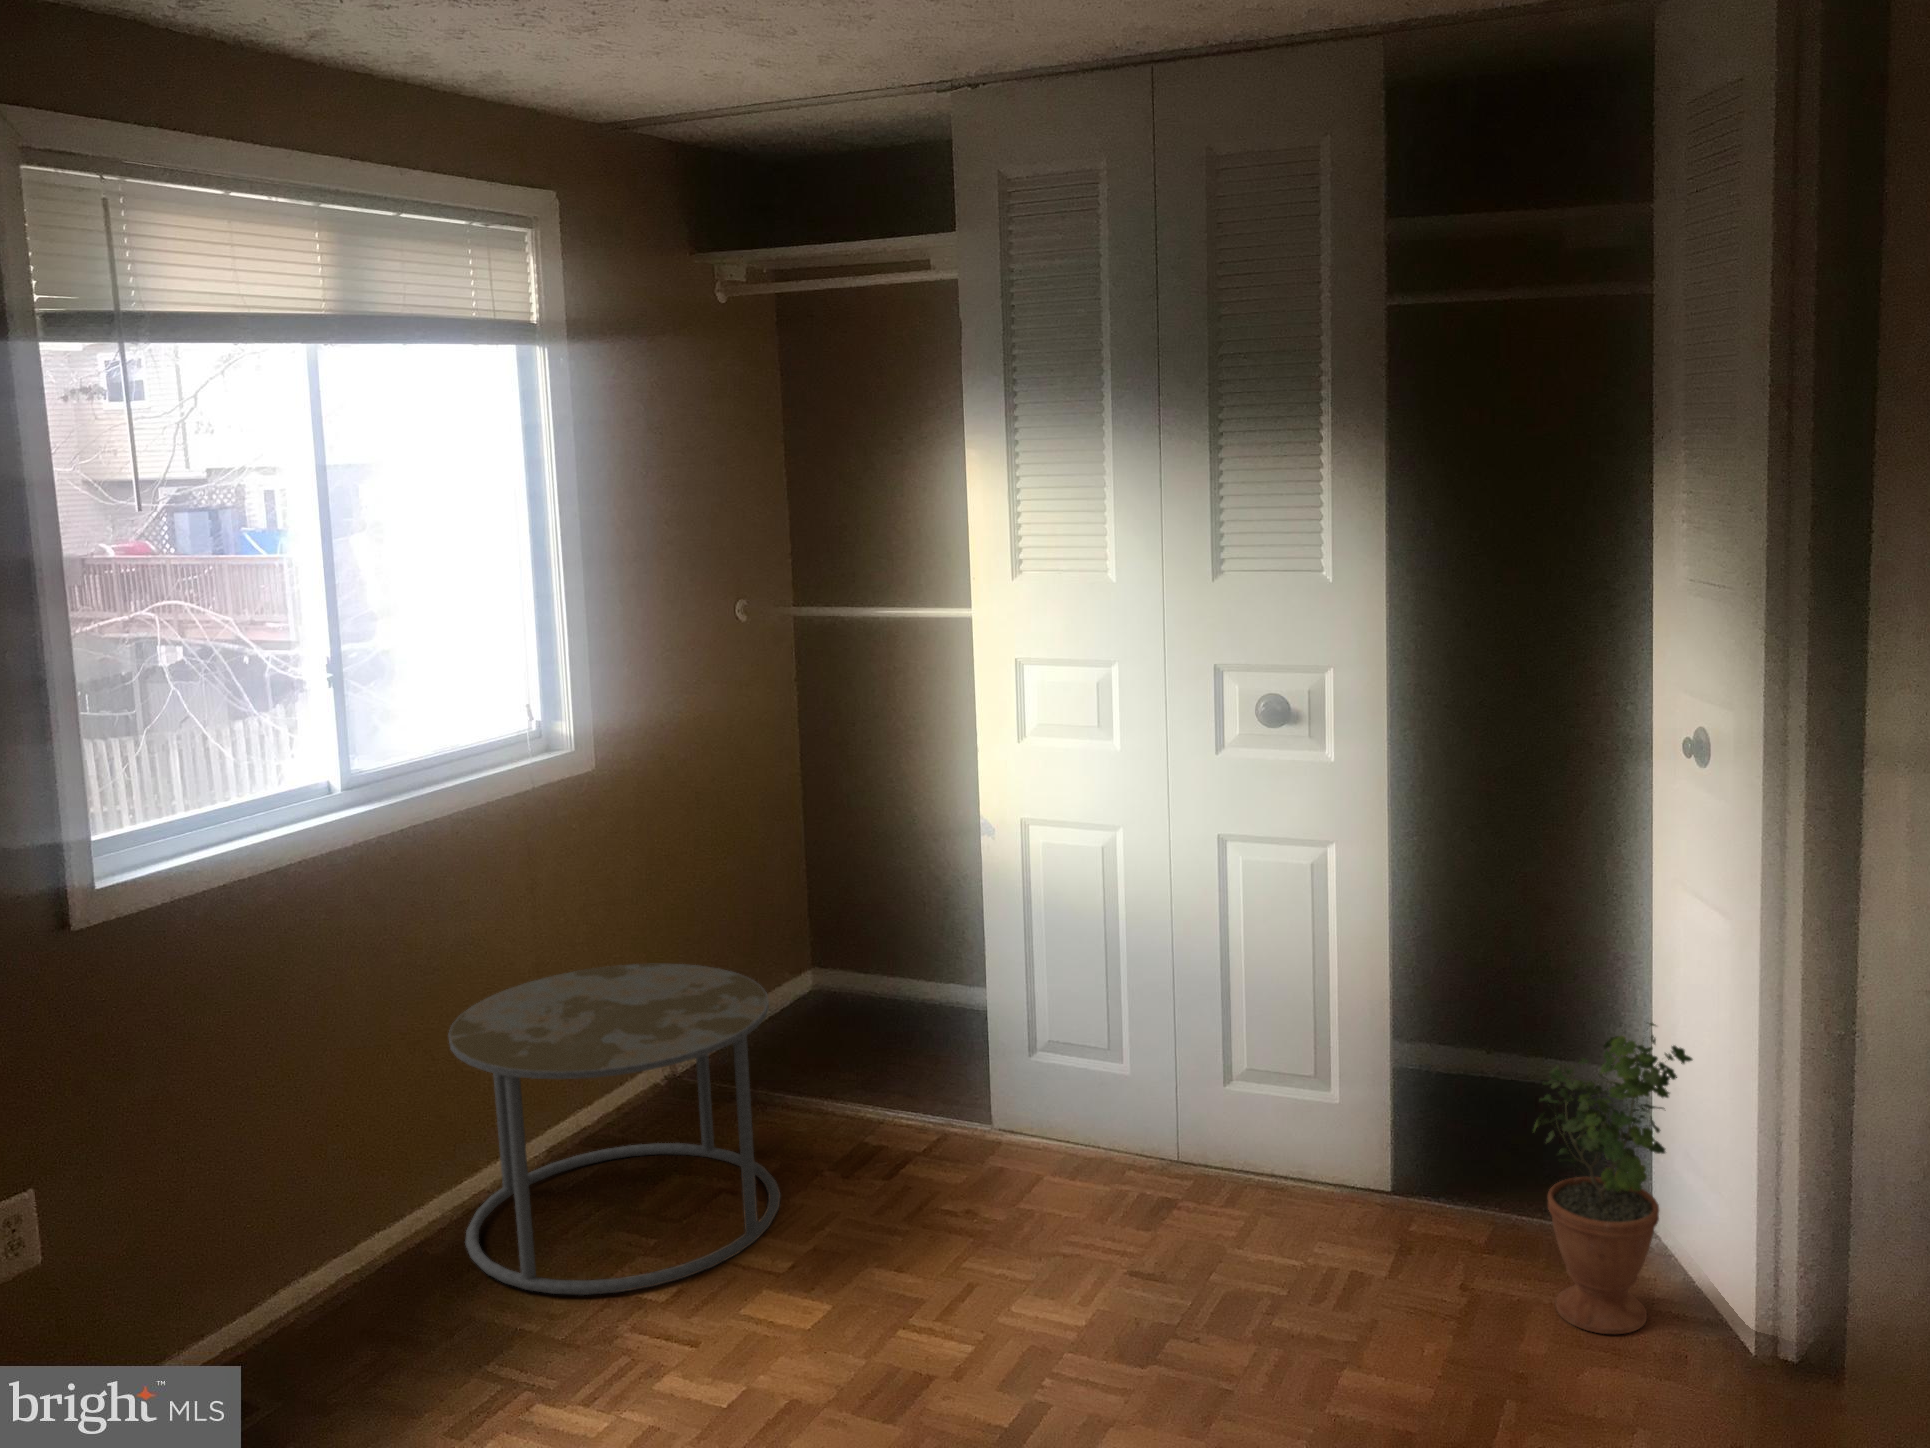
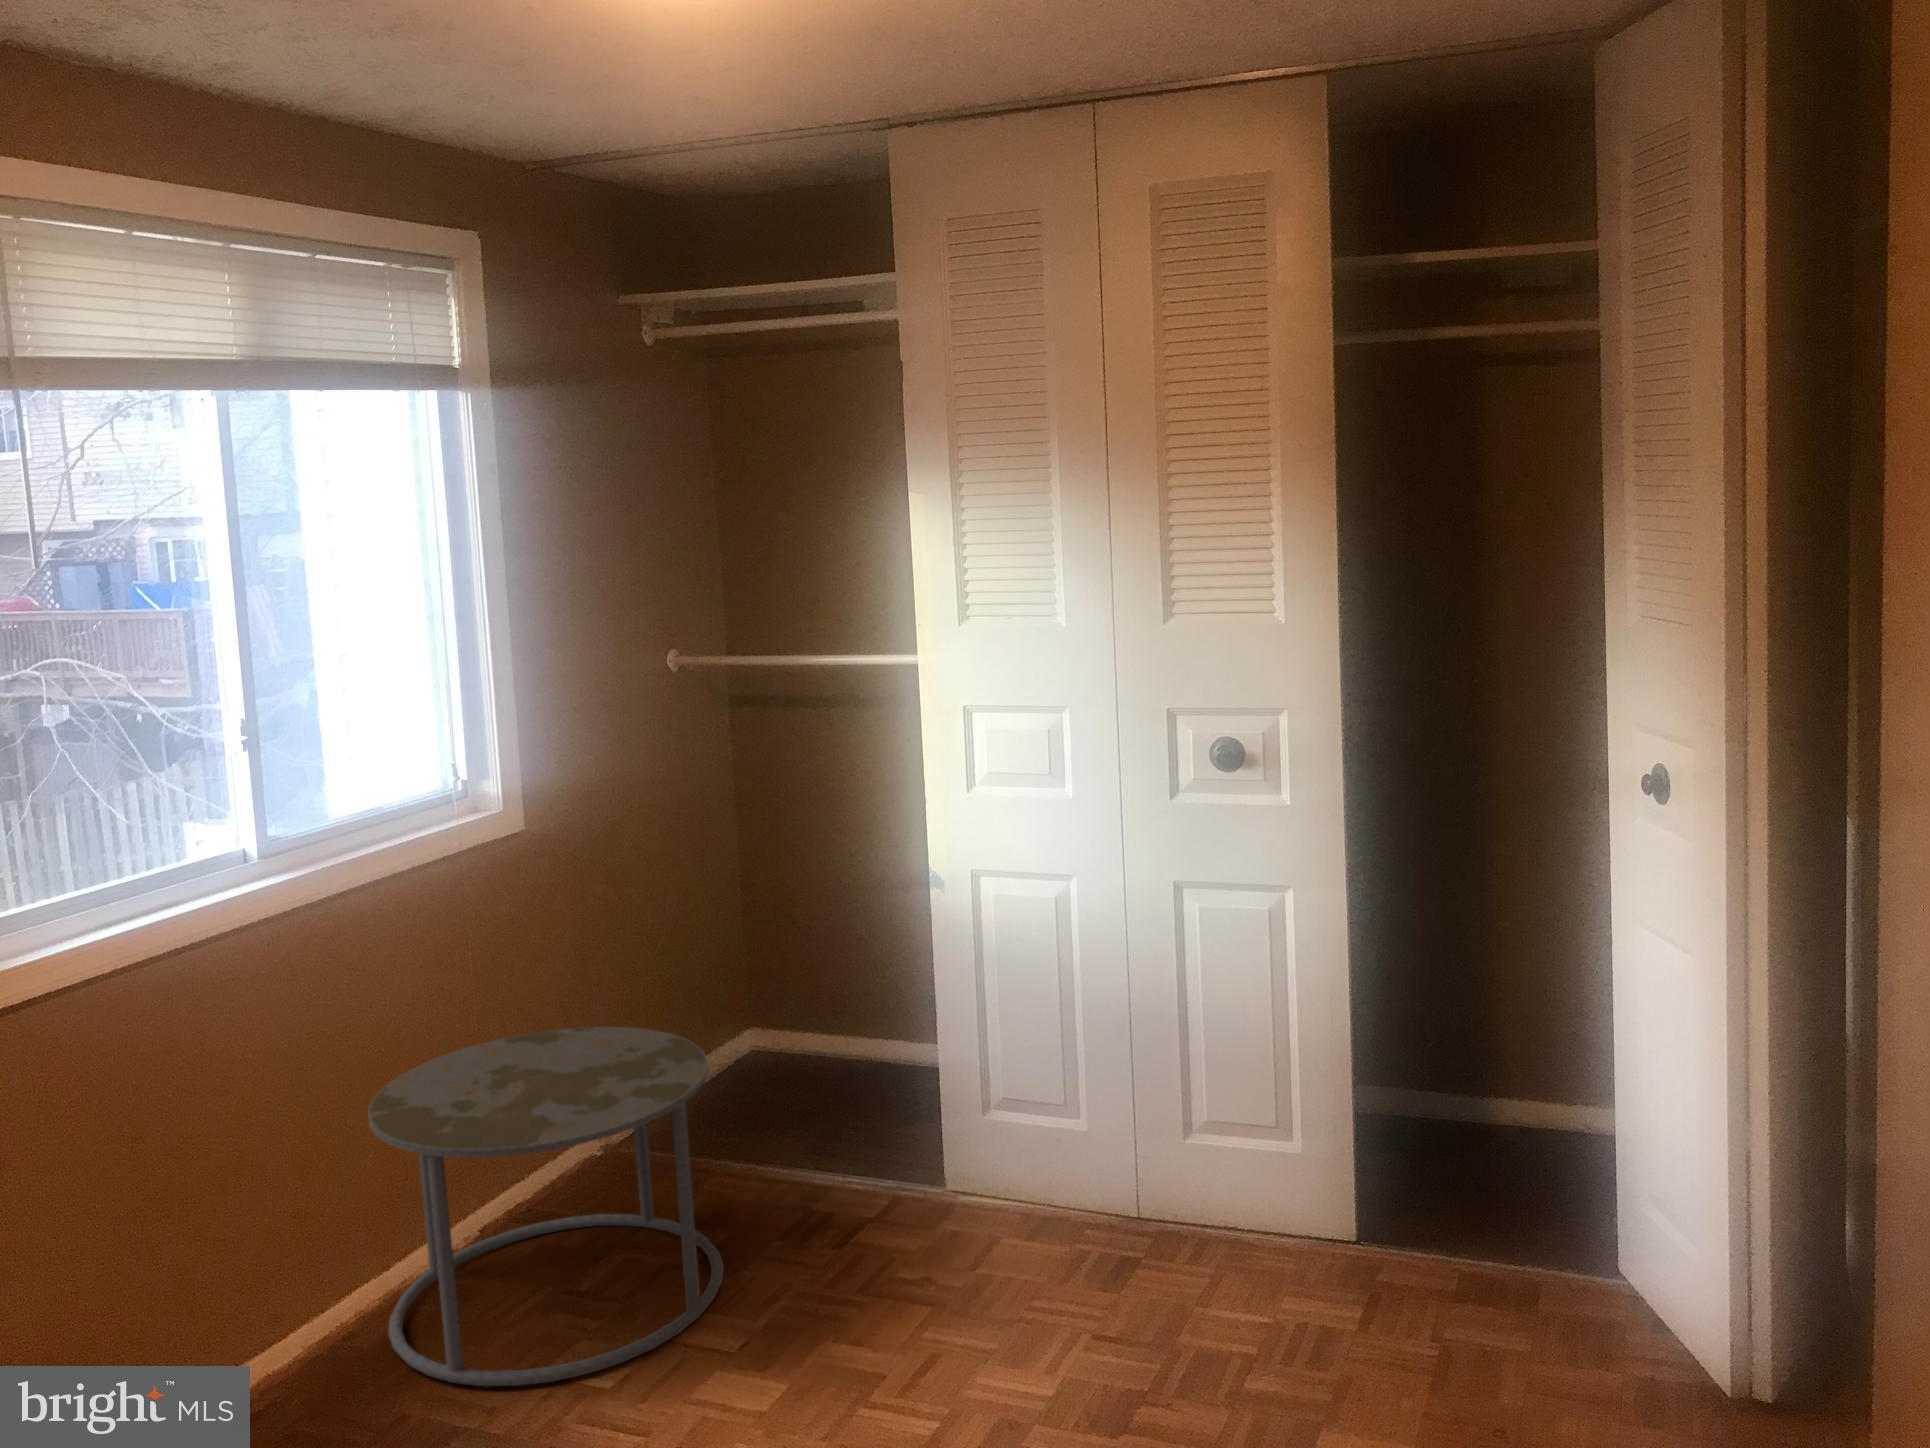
potted plant: present [1533,1023,1692,1334] -> none [1501,1061,1663,1387]

